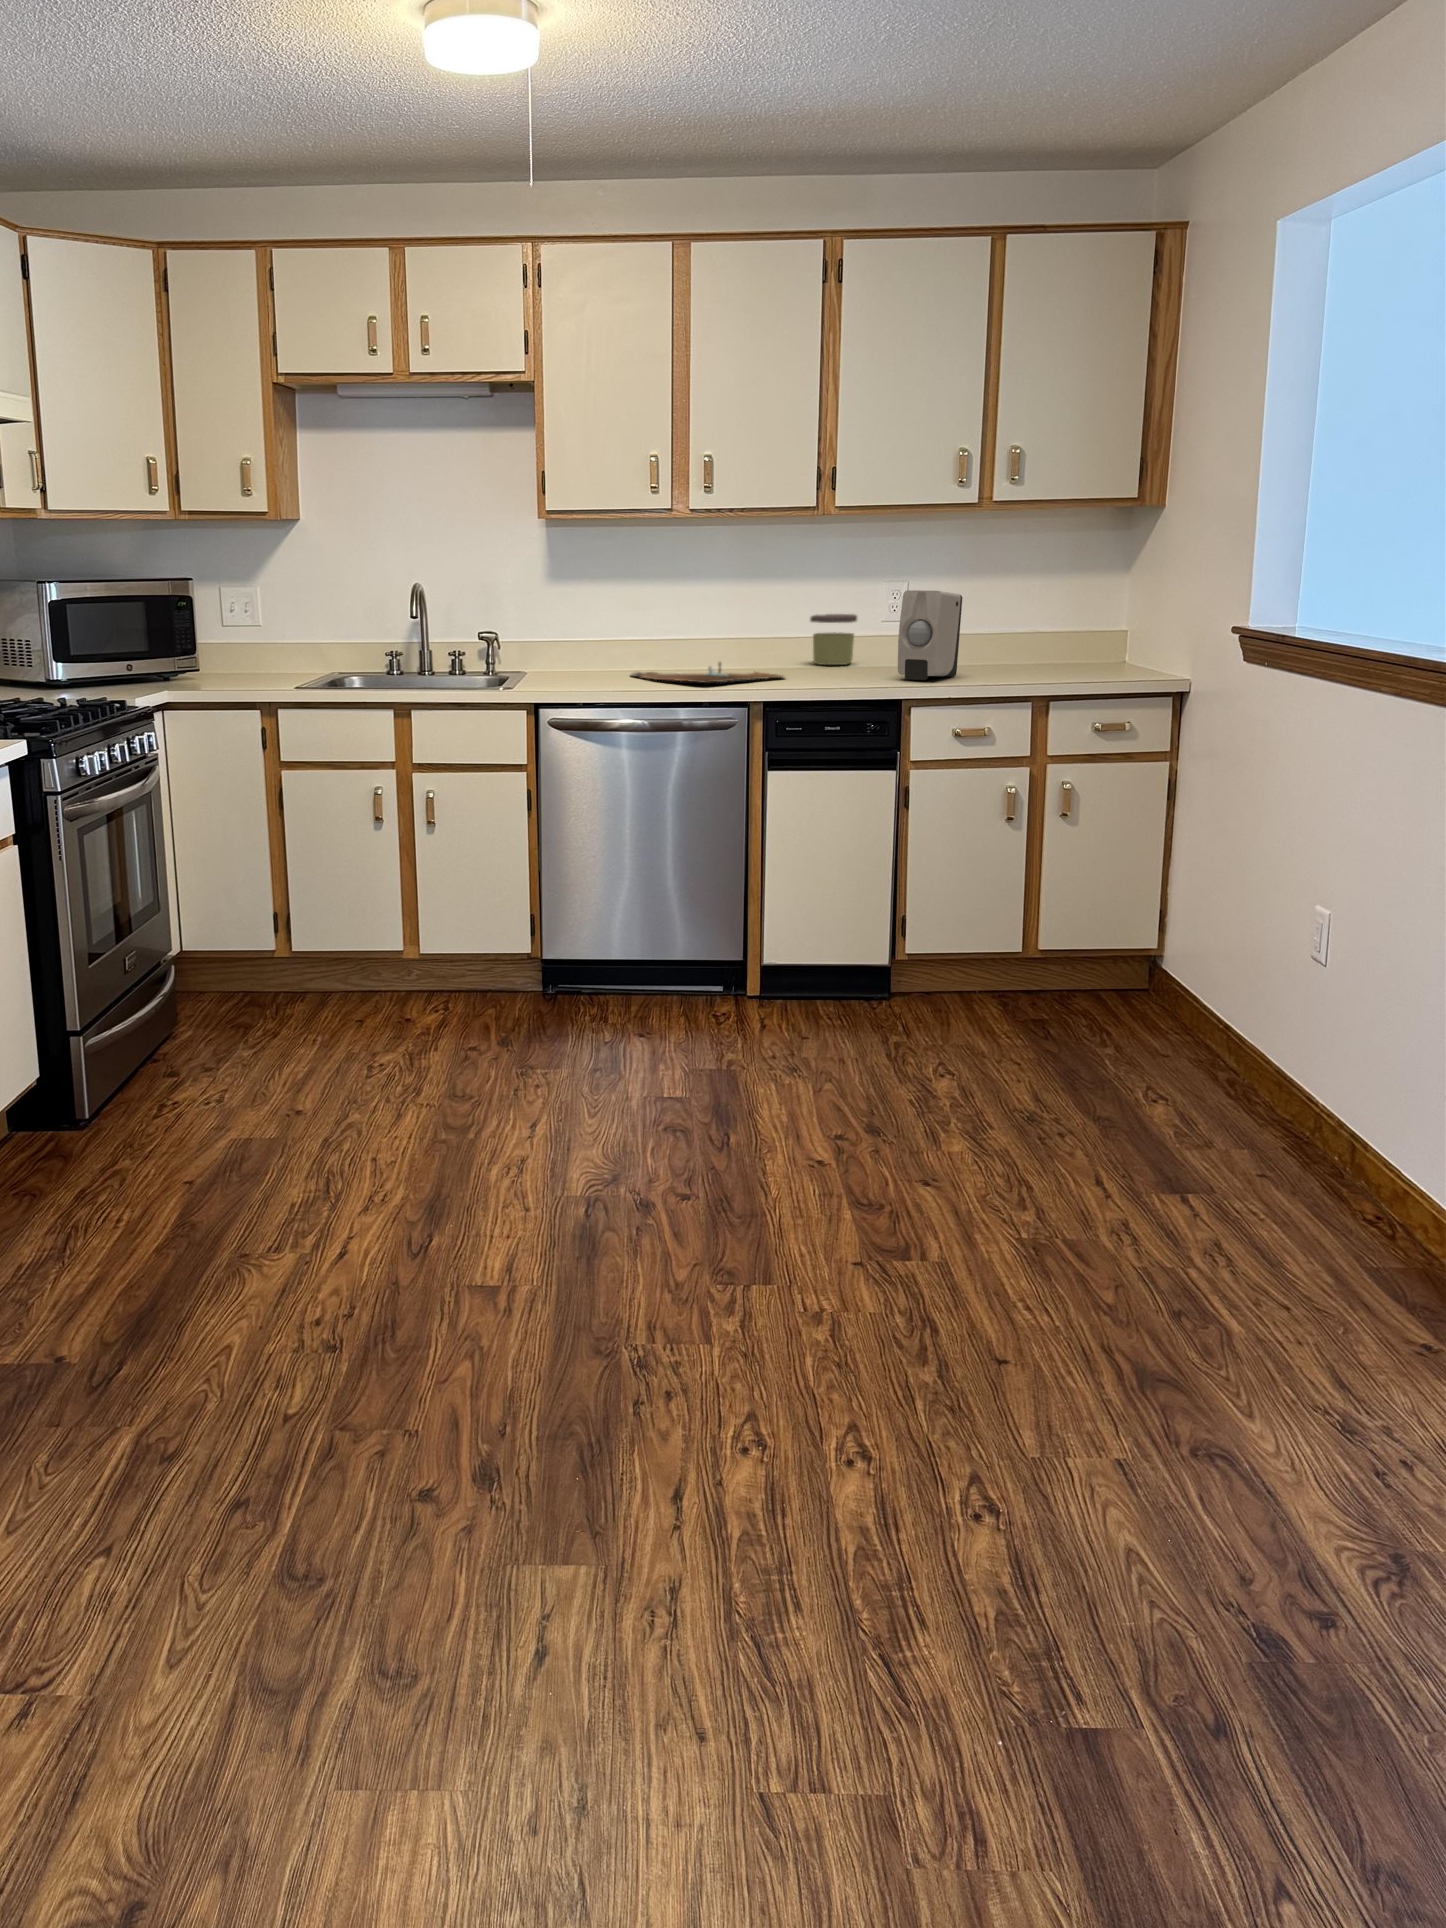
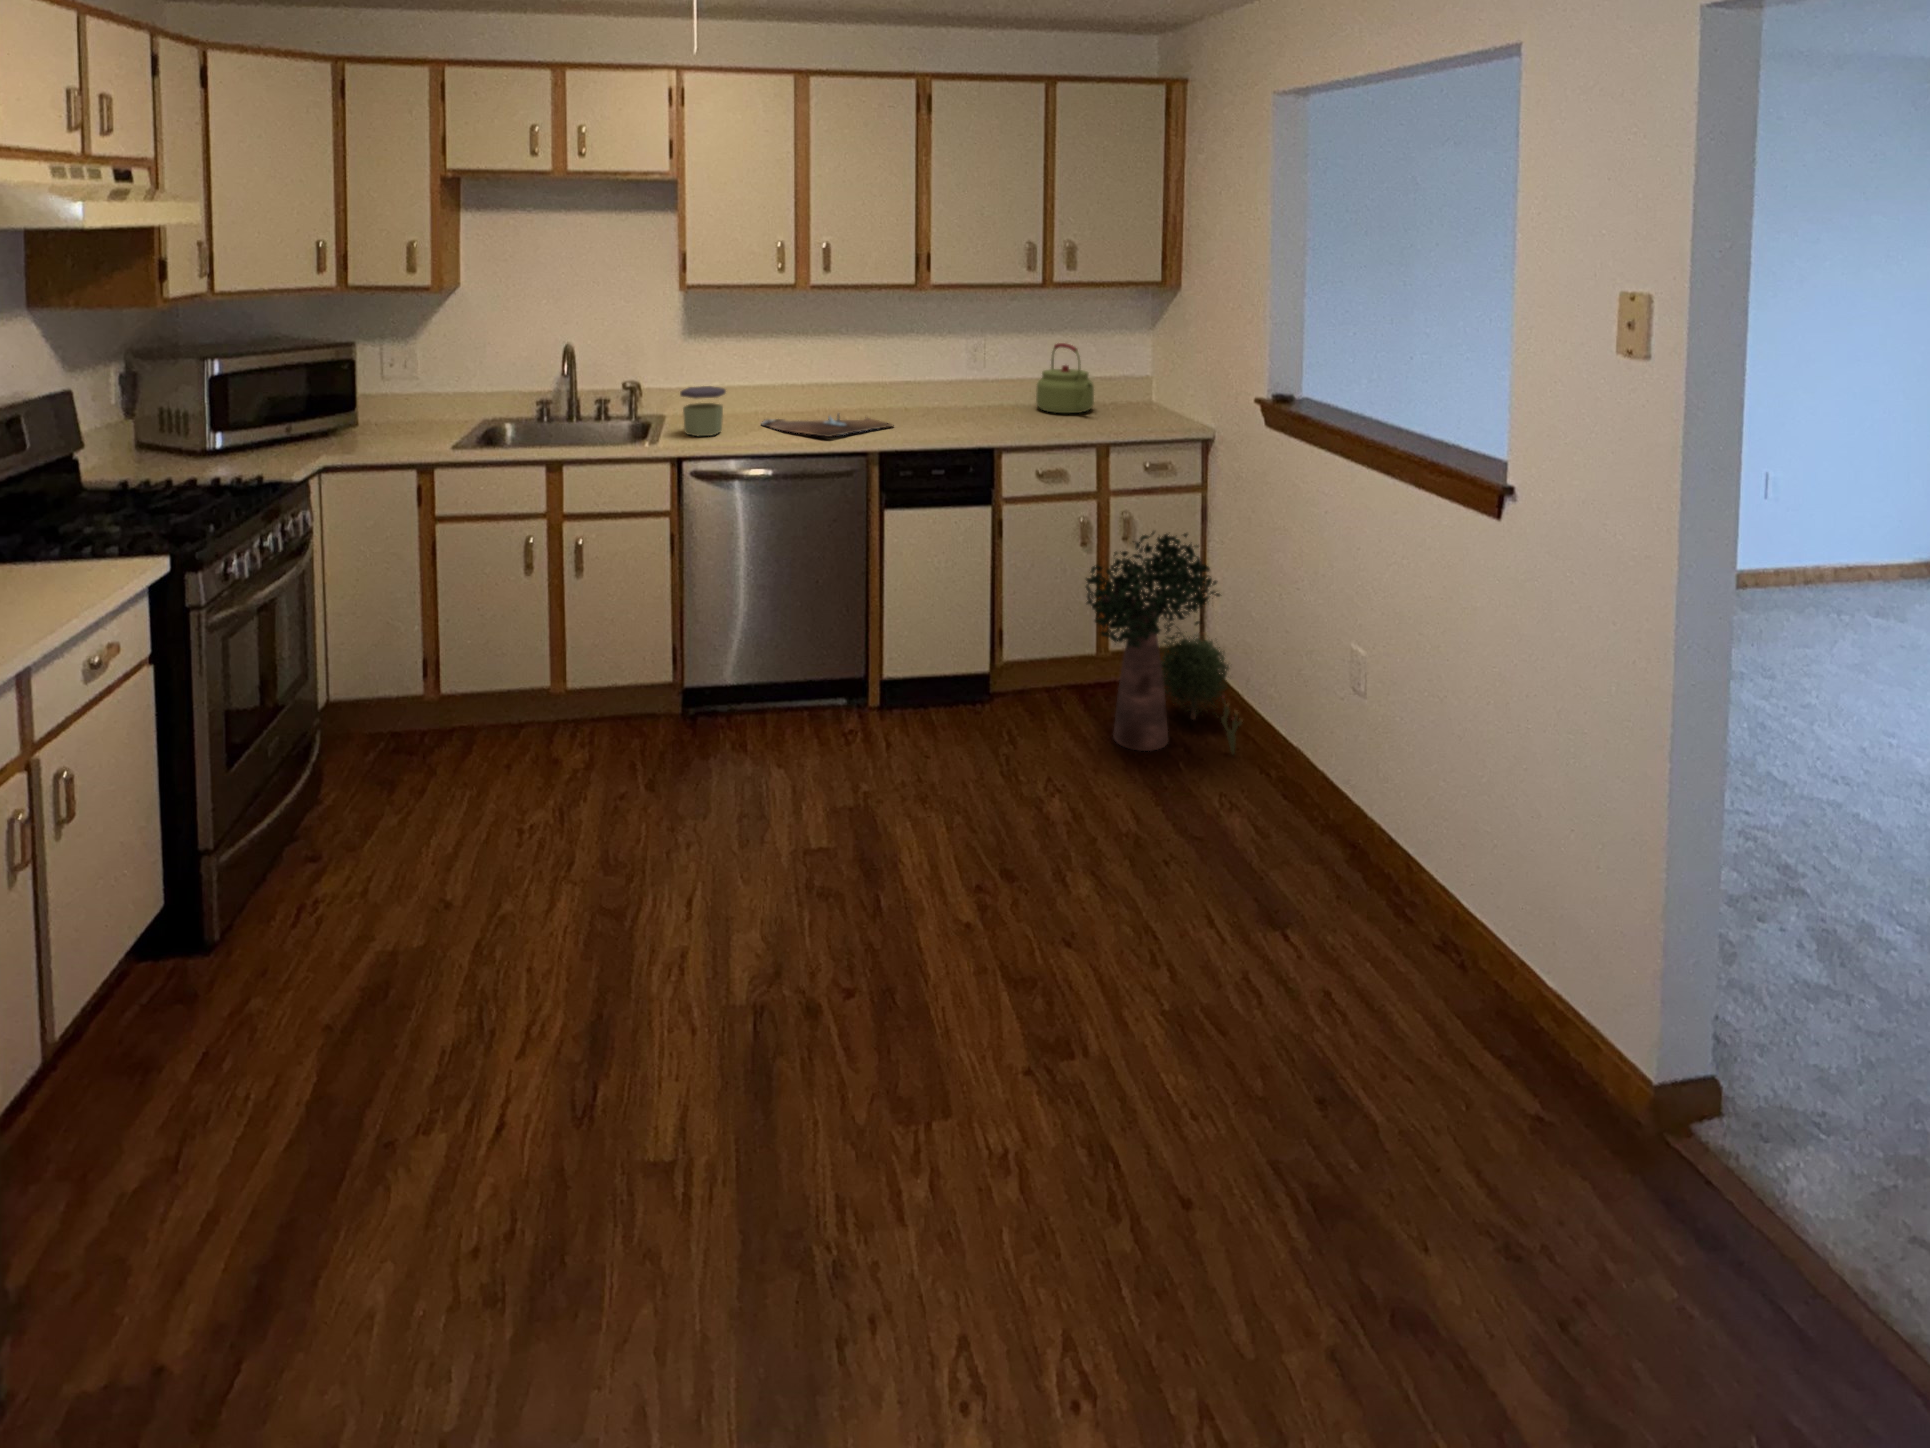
kettle: none [967,583,1041,670] -> present [1036,343,1094,413]
soap dispenser: present [898,590,962,680] -> none [986,355,1034,429]
jar: present [810,614,857,665] -> present [680,386,726,436]
potted plant: none [1005,791,1192,1056] -> present [1086,532,1242,754]

